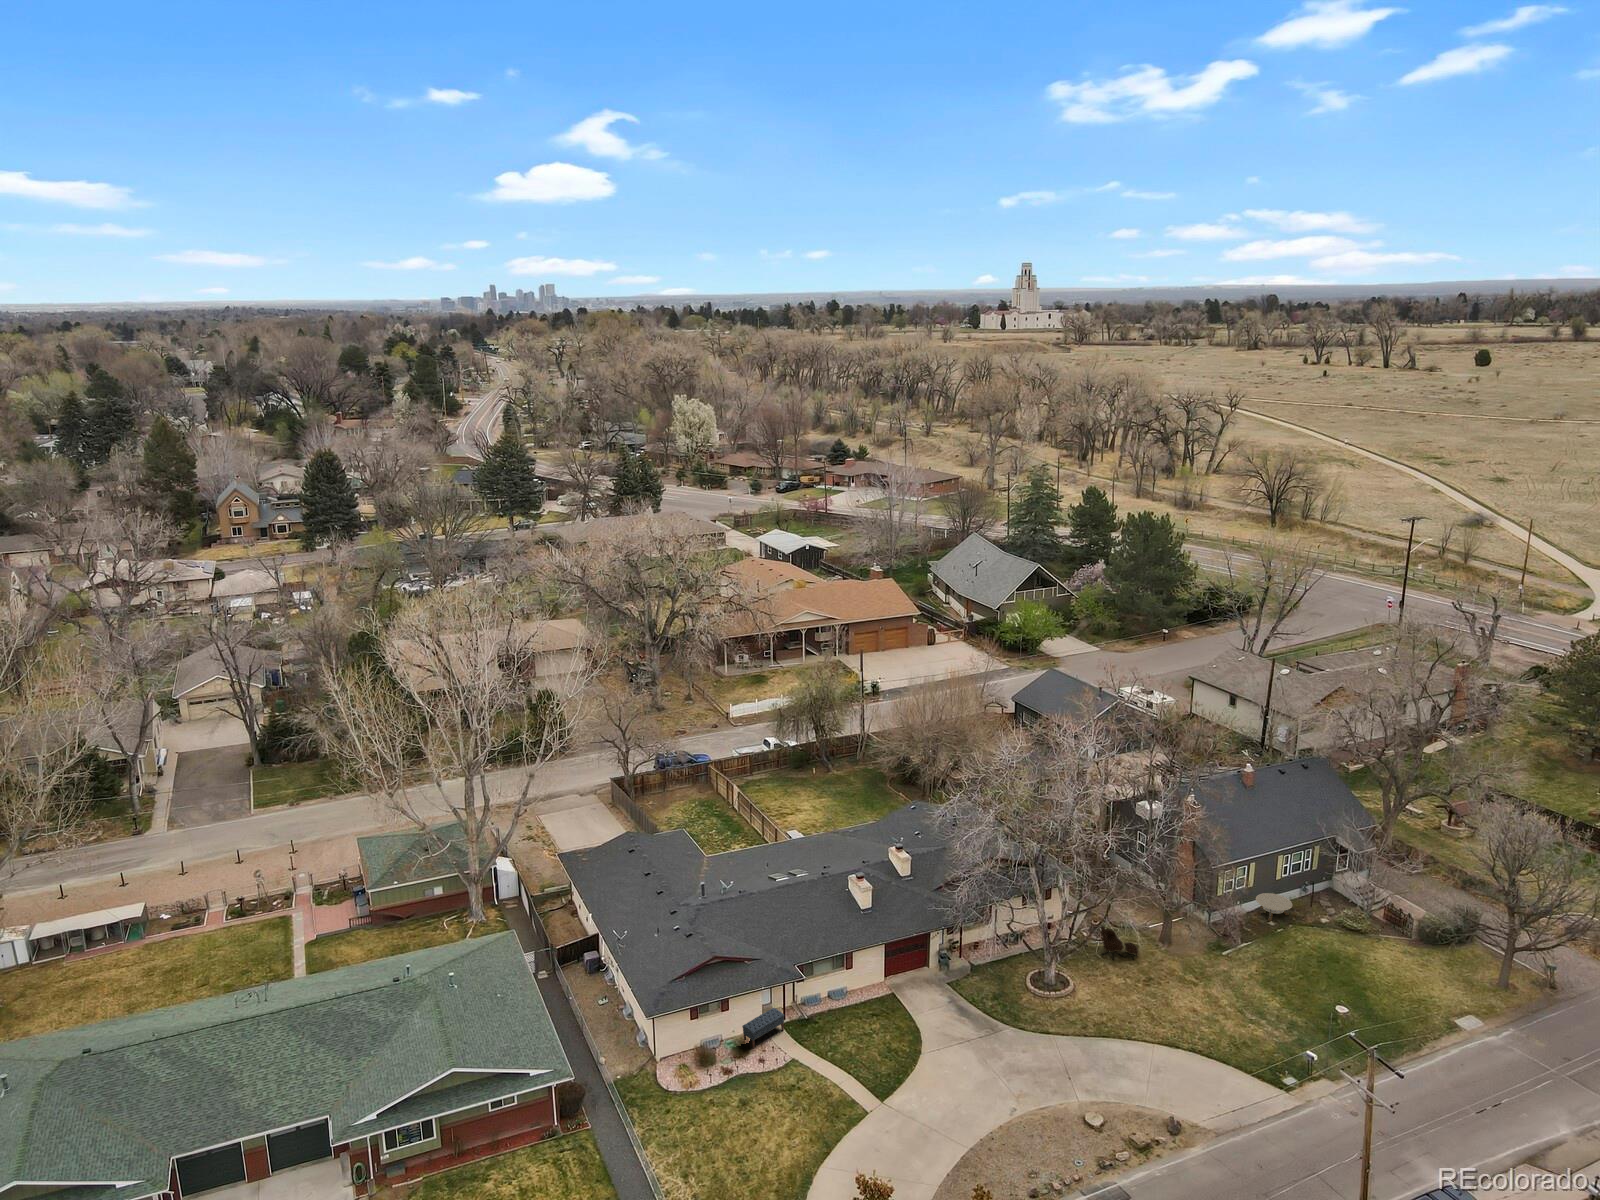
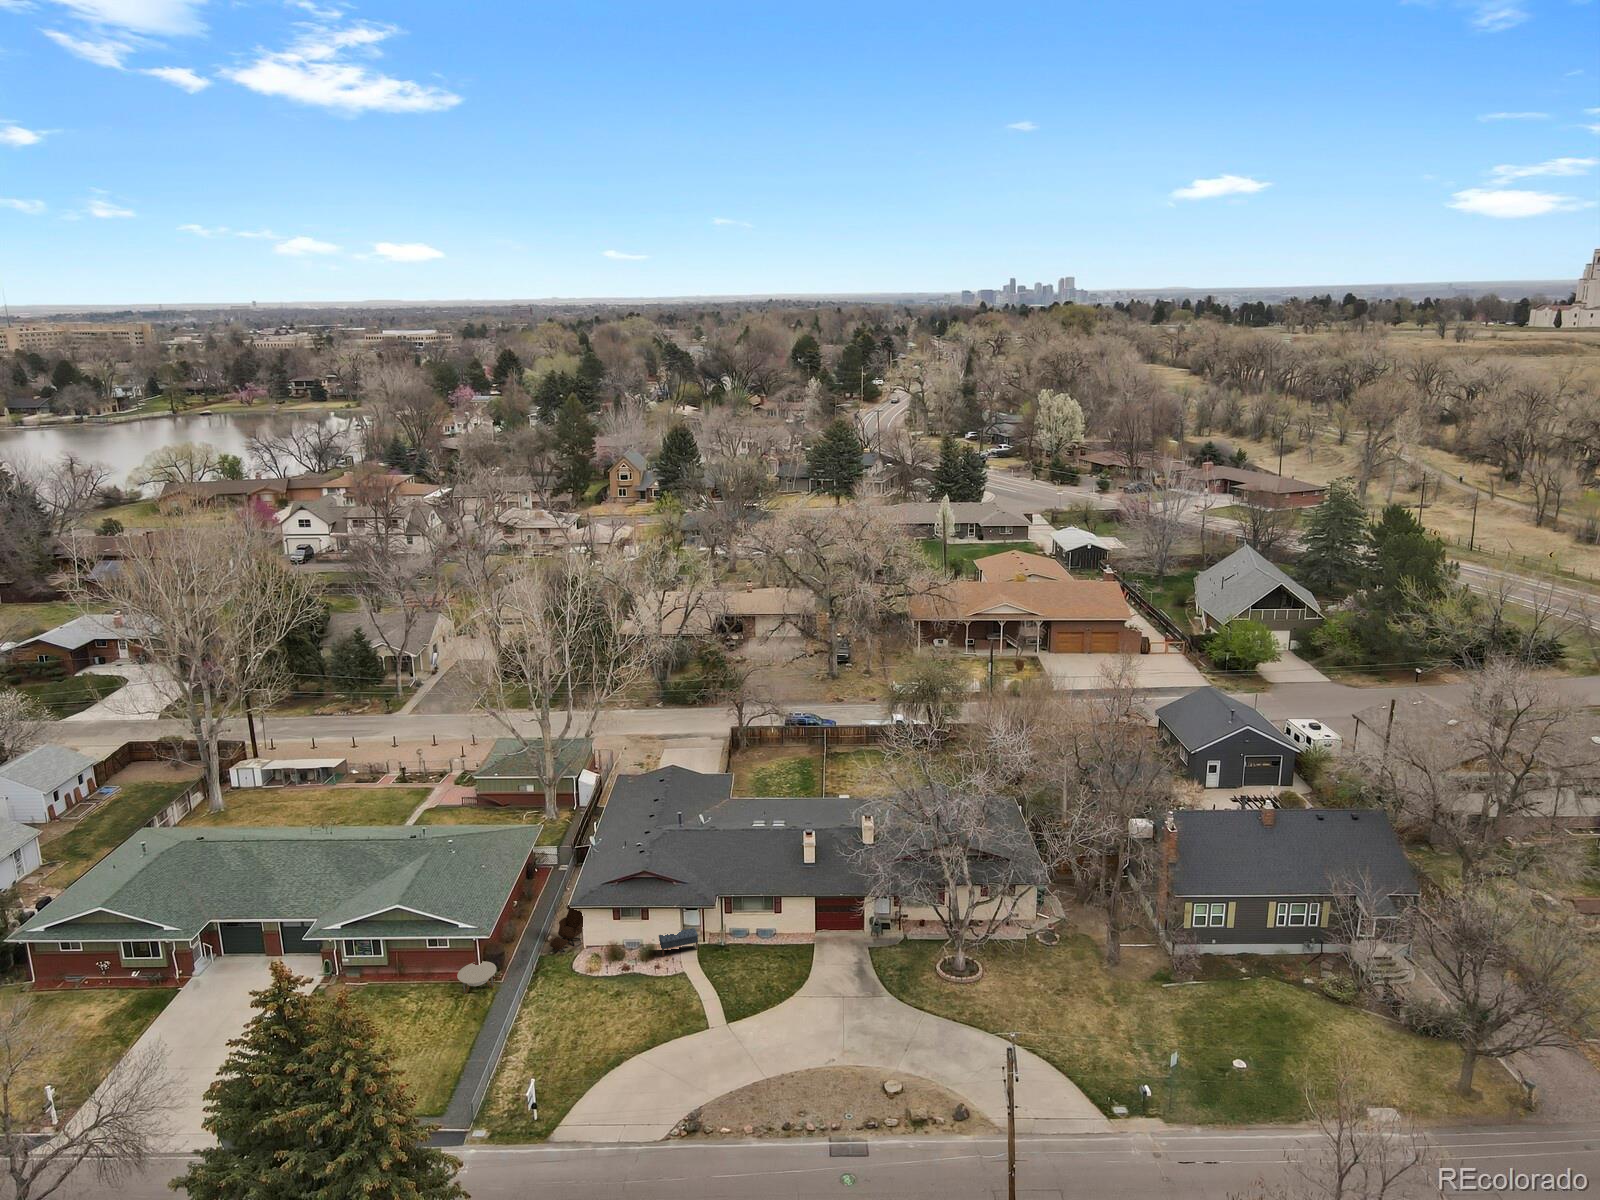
round table: present [1256,893,1292,921] -> present [457,961,496,994]
lounge chair: present [1101,926,1139,959] -> present [550,905,583,953]

